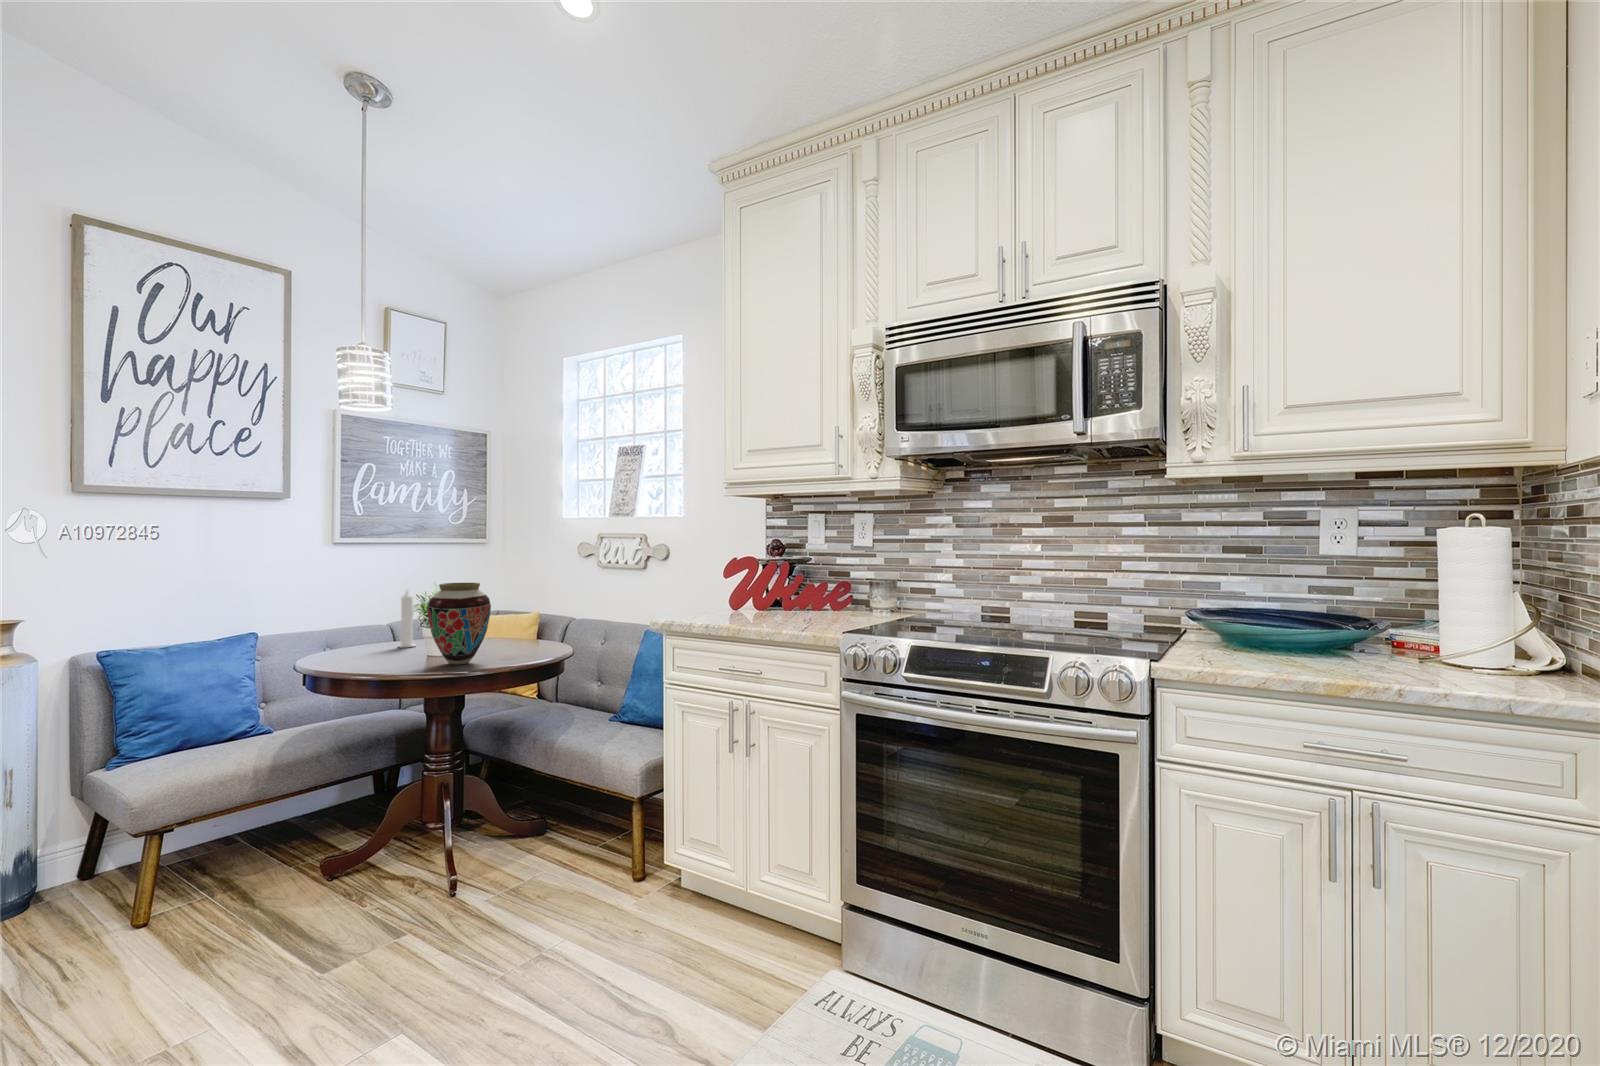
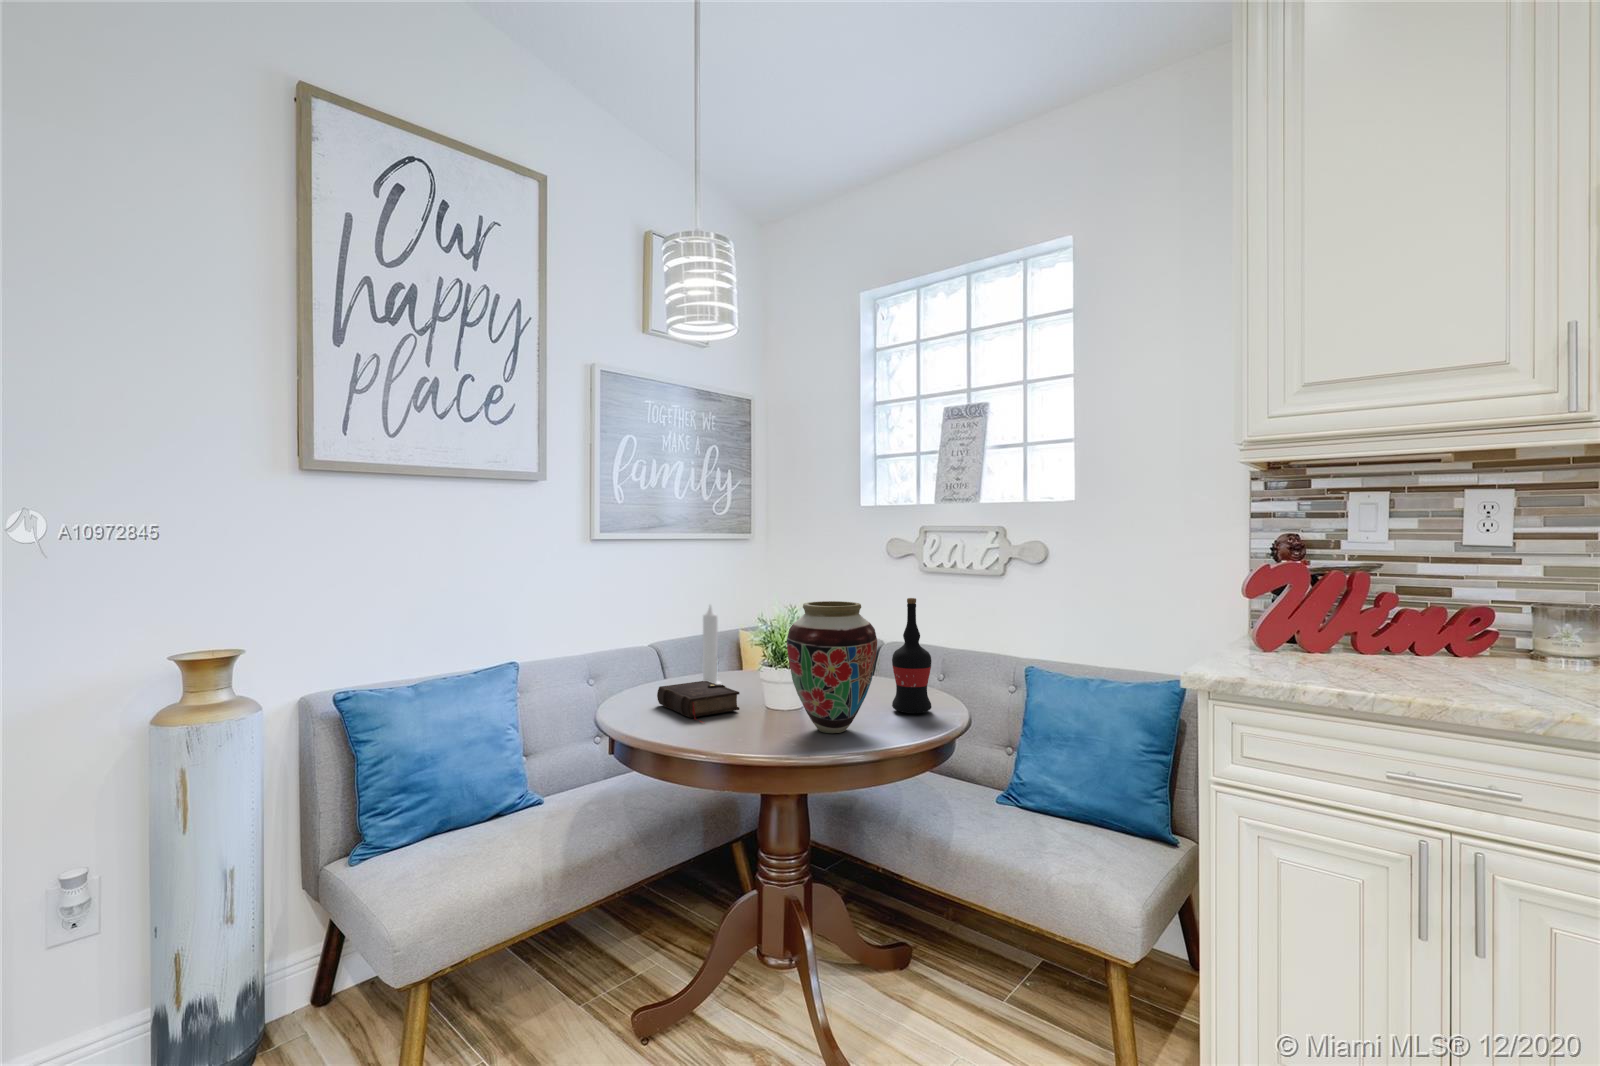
wine bottle: none [517,581,544,655] -> present [892,598,931,713]
book: none [352,640,408,663] -> present [657,681,740,722]

